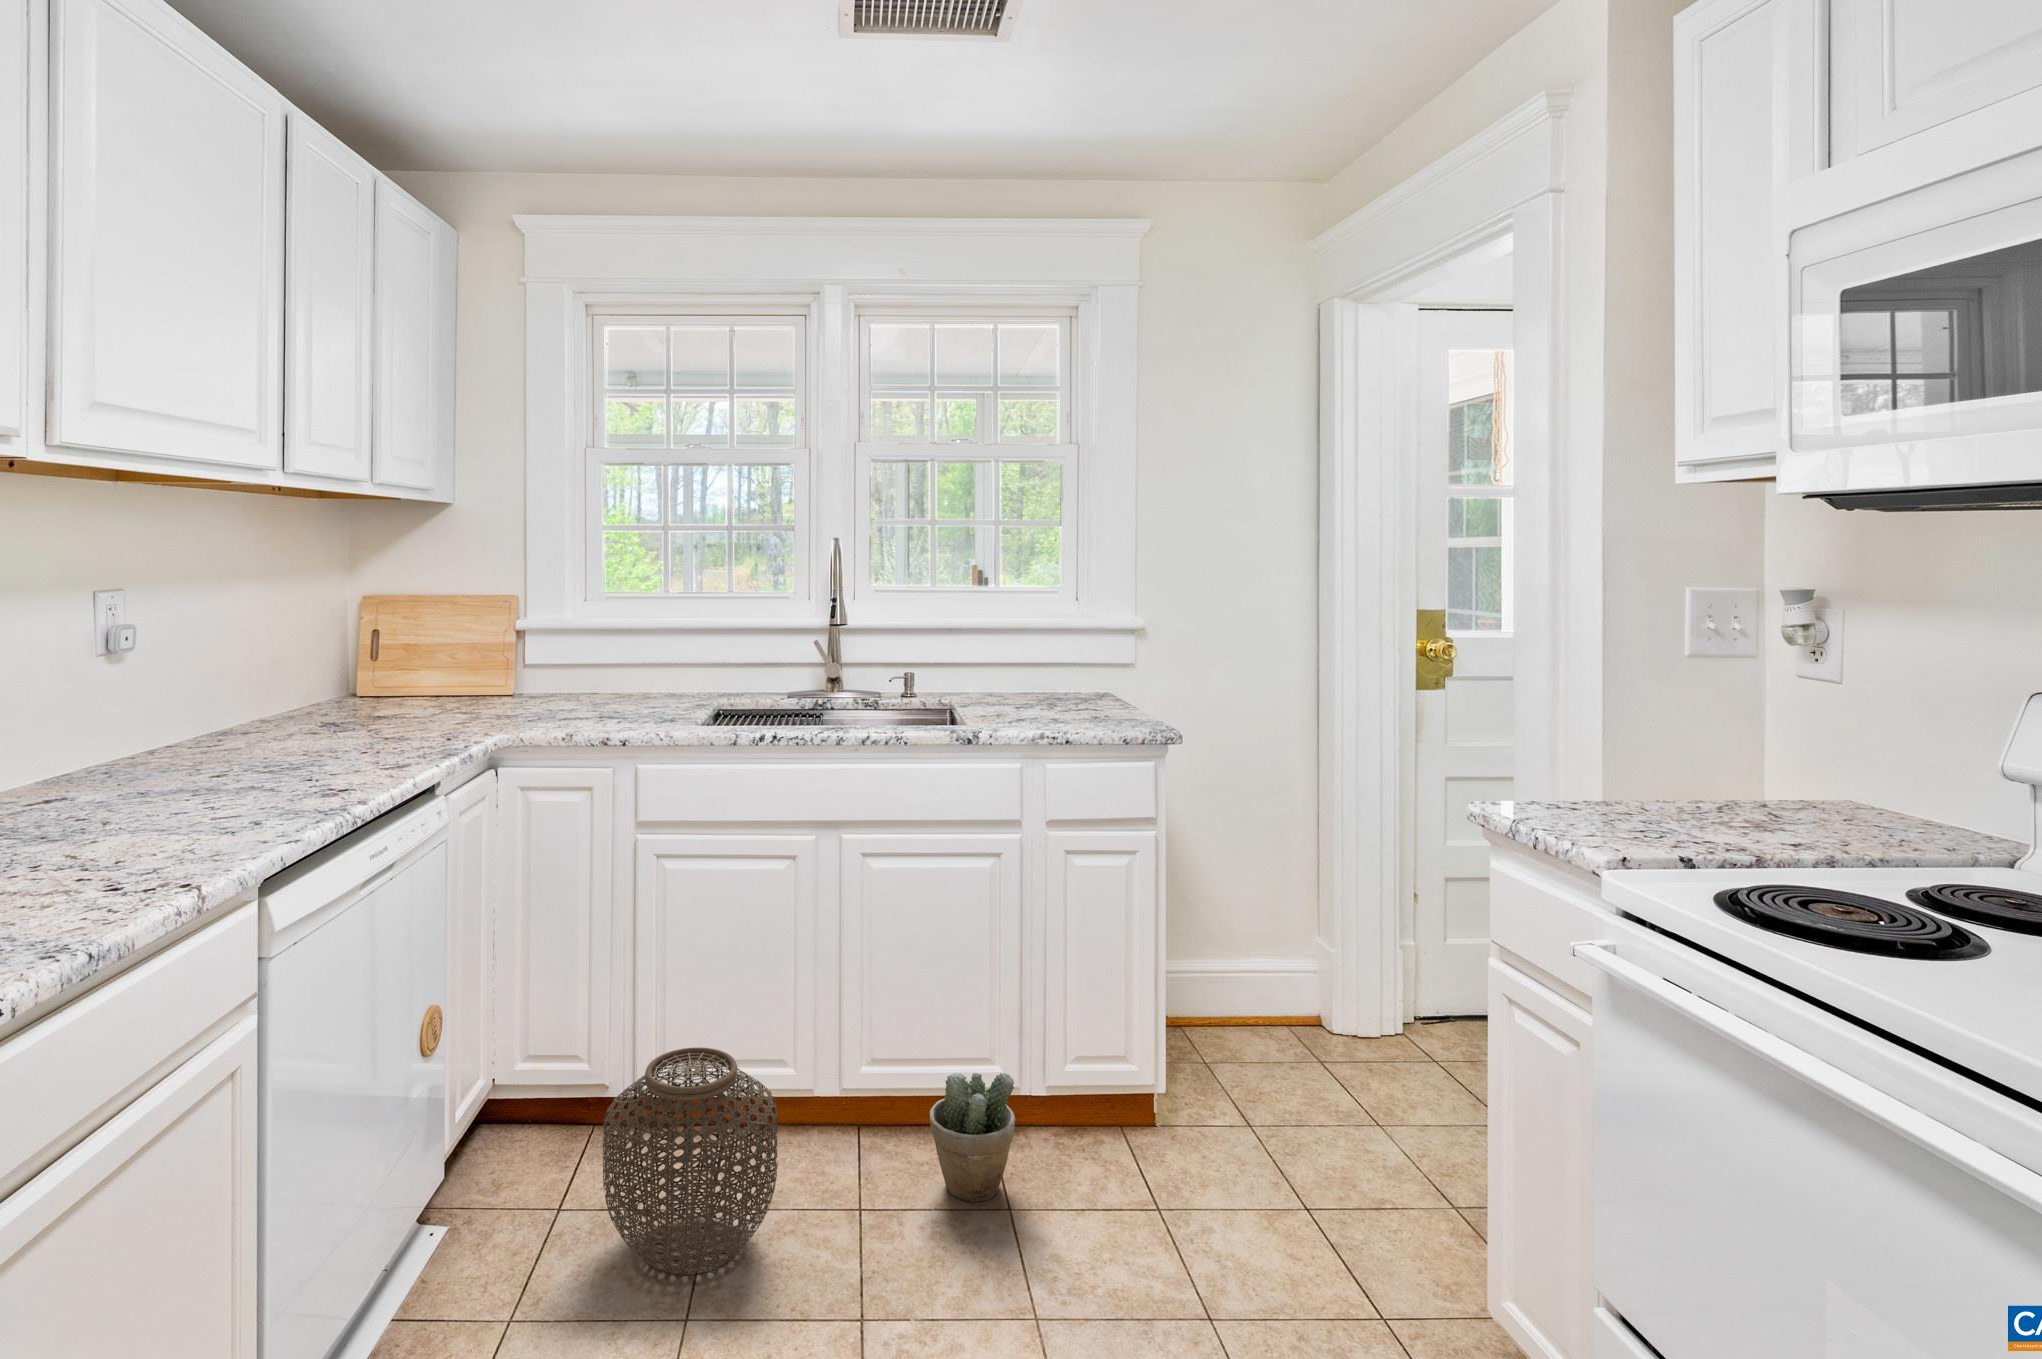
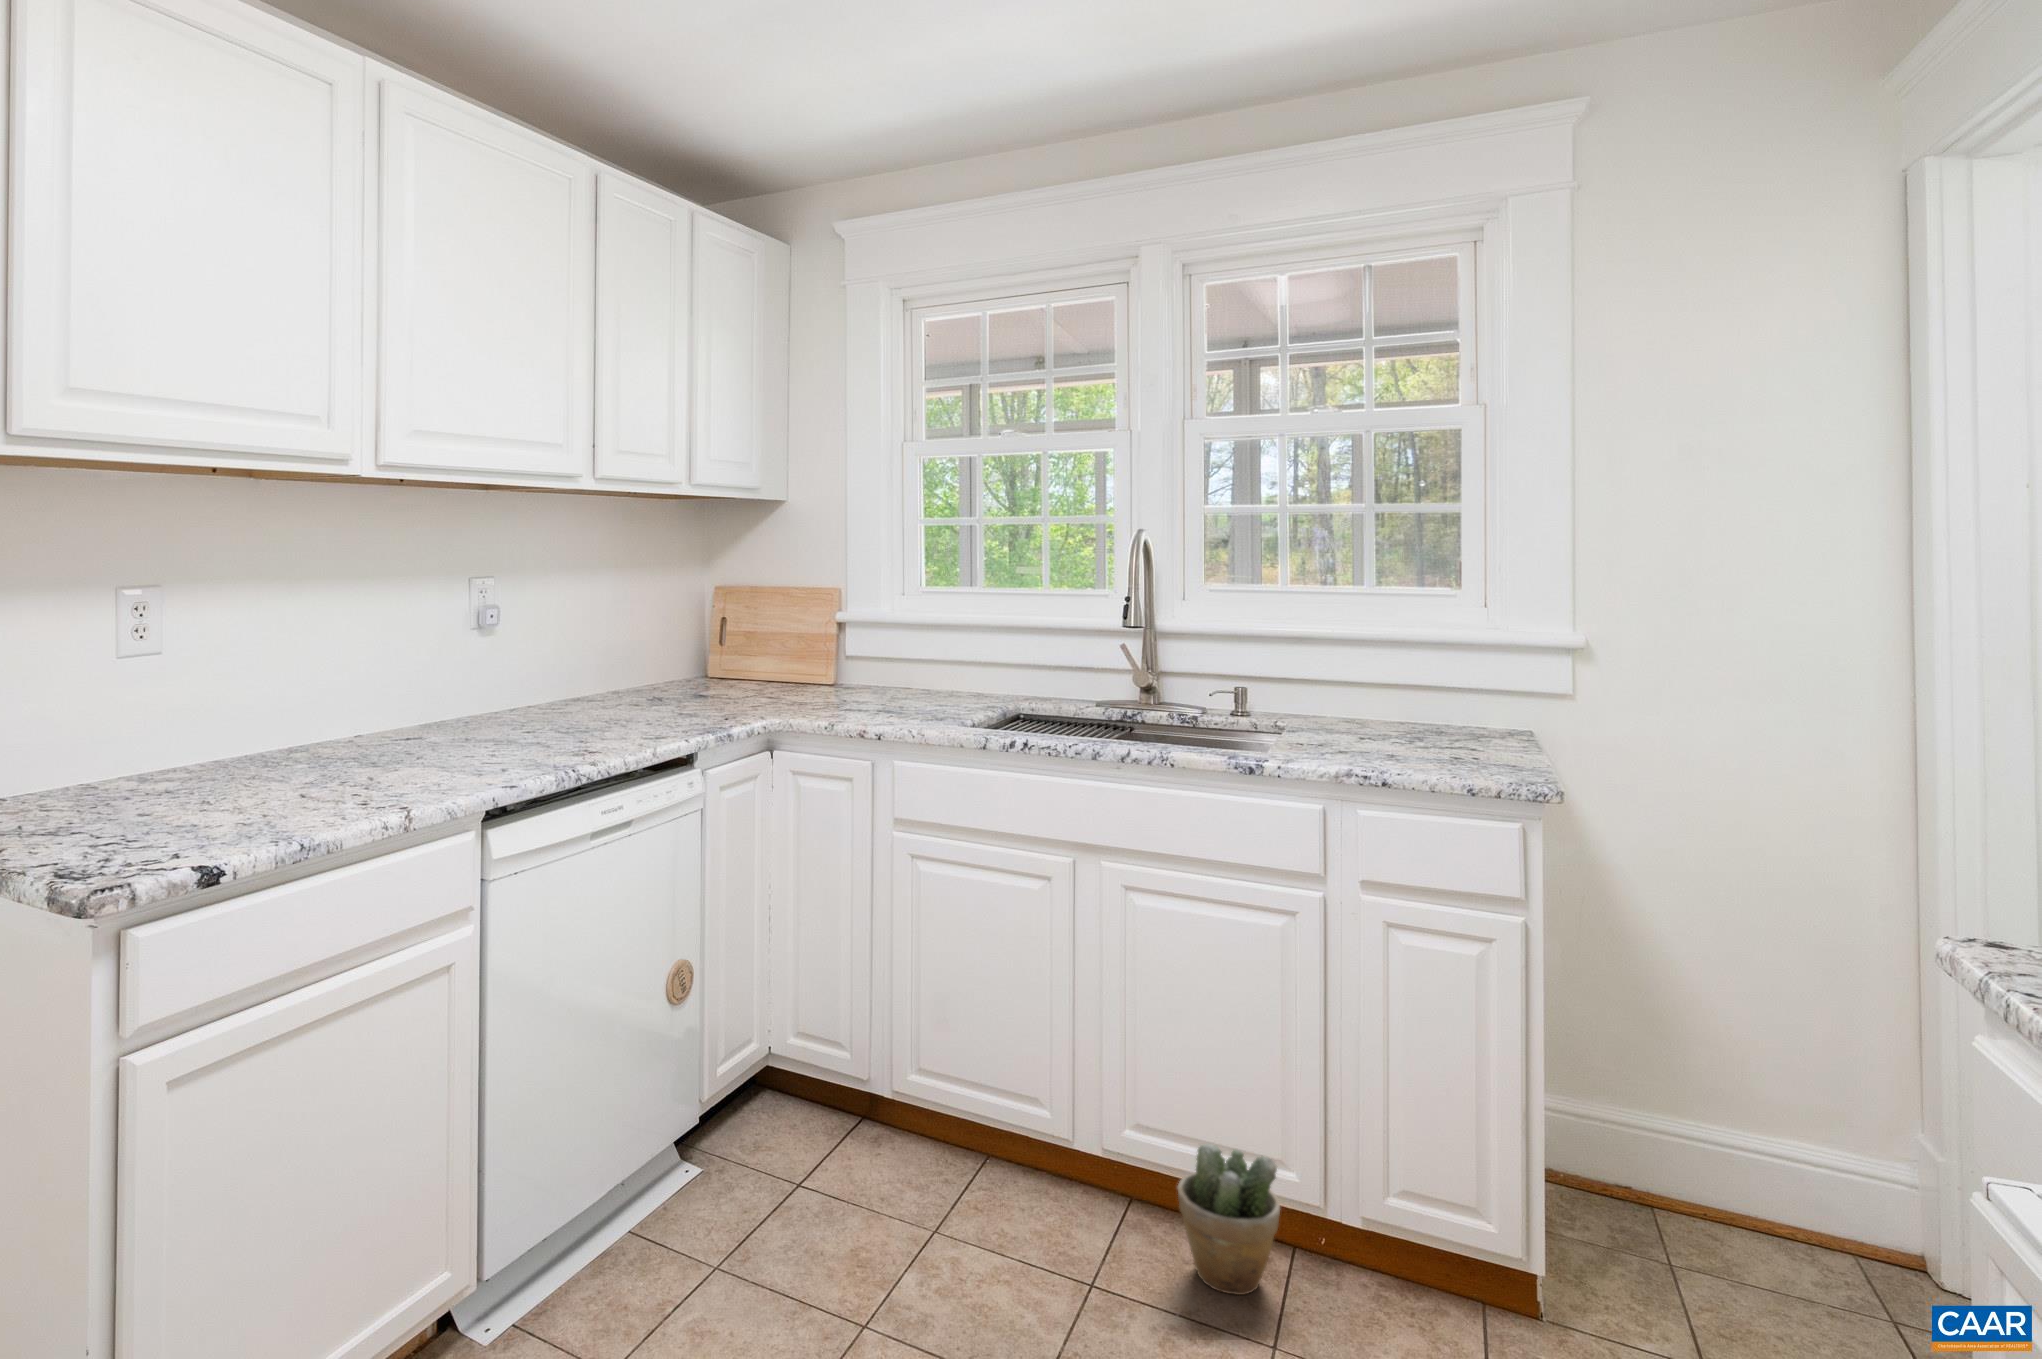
woven basket: present [603,1047,777,1274] -> none [818,1049,993,1275]

